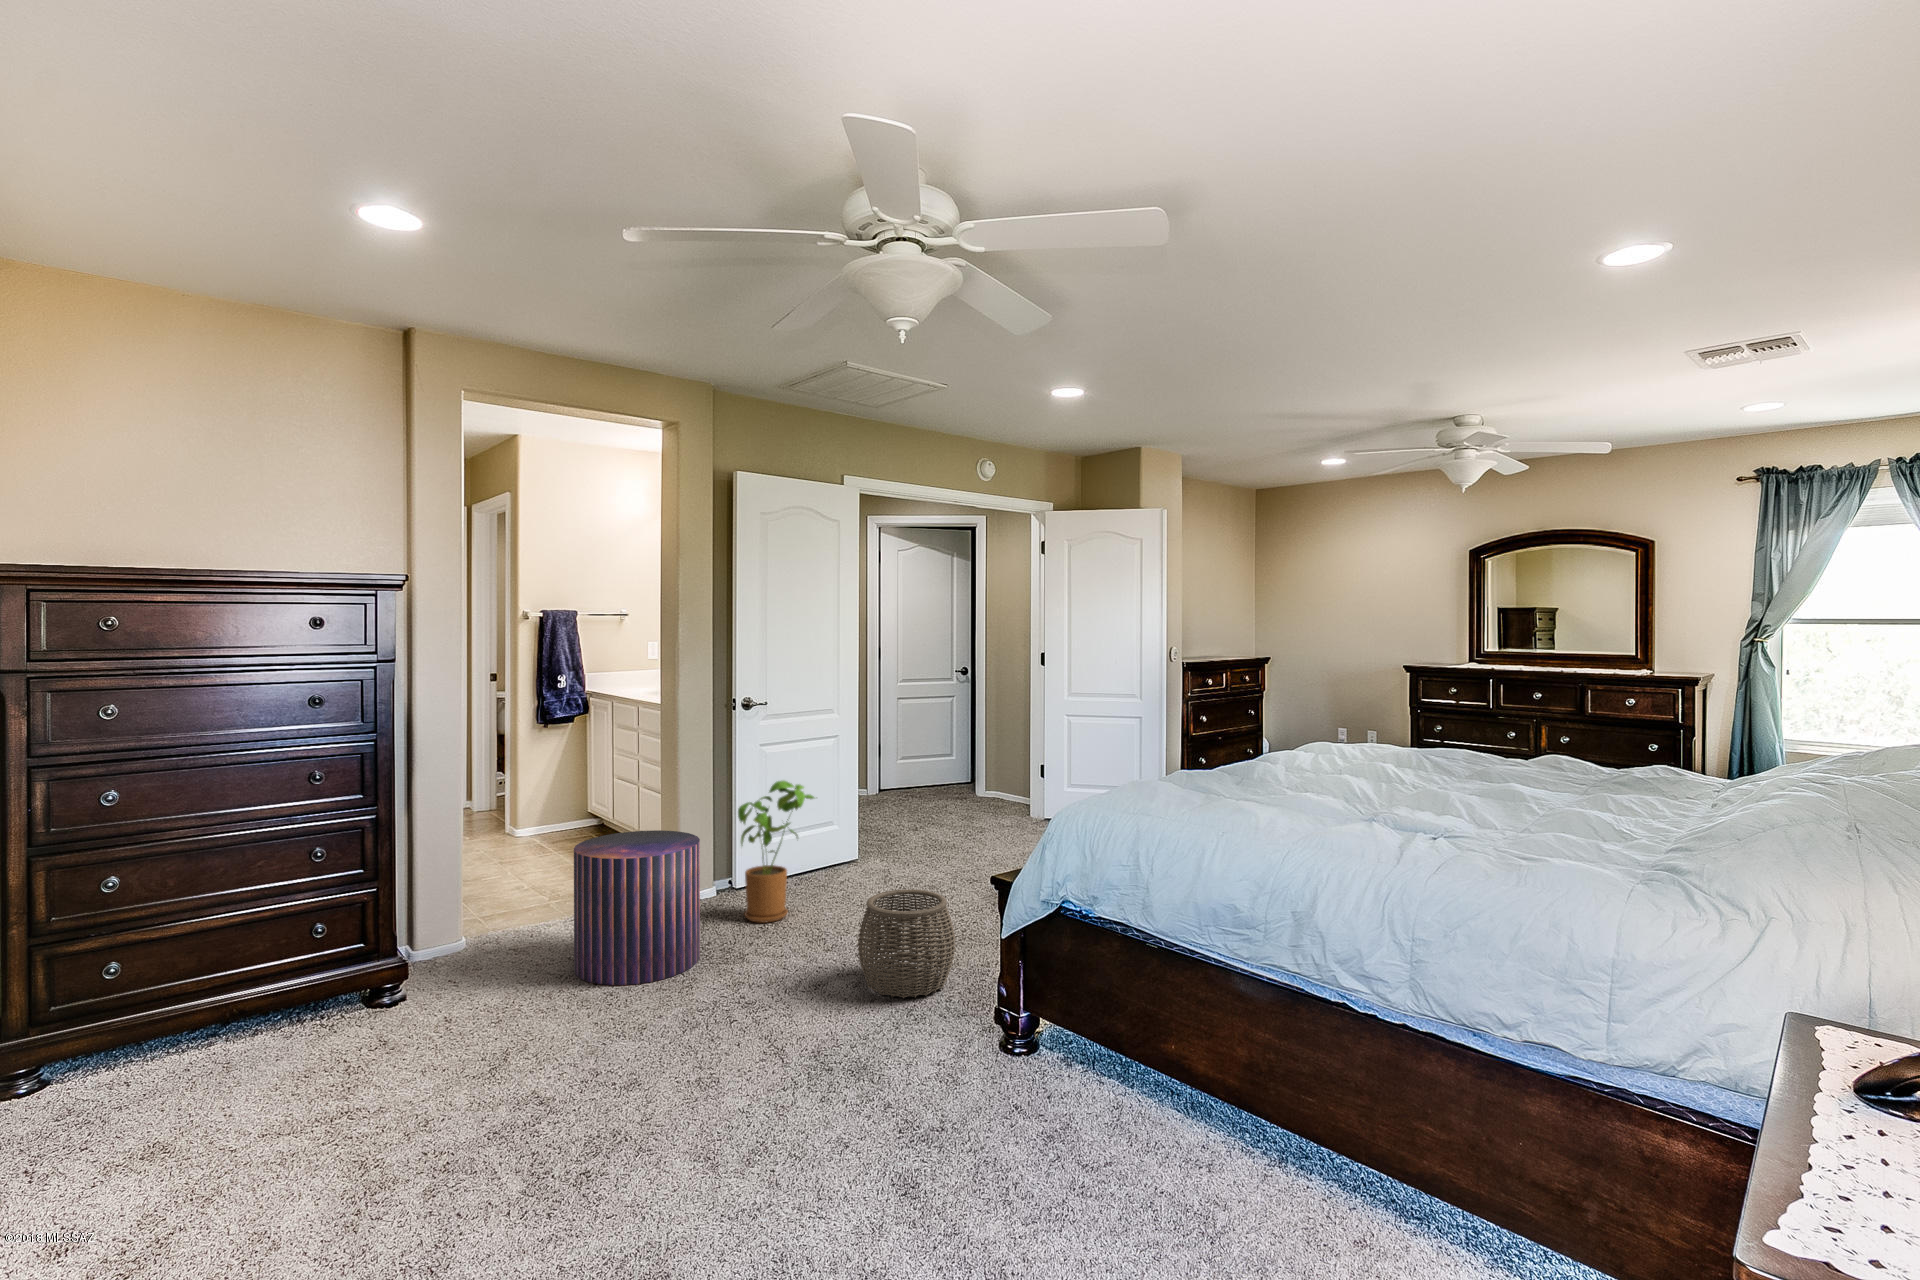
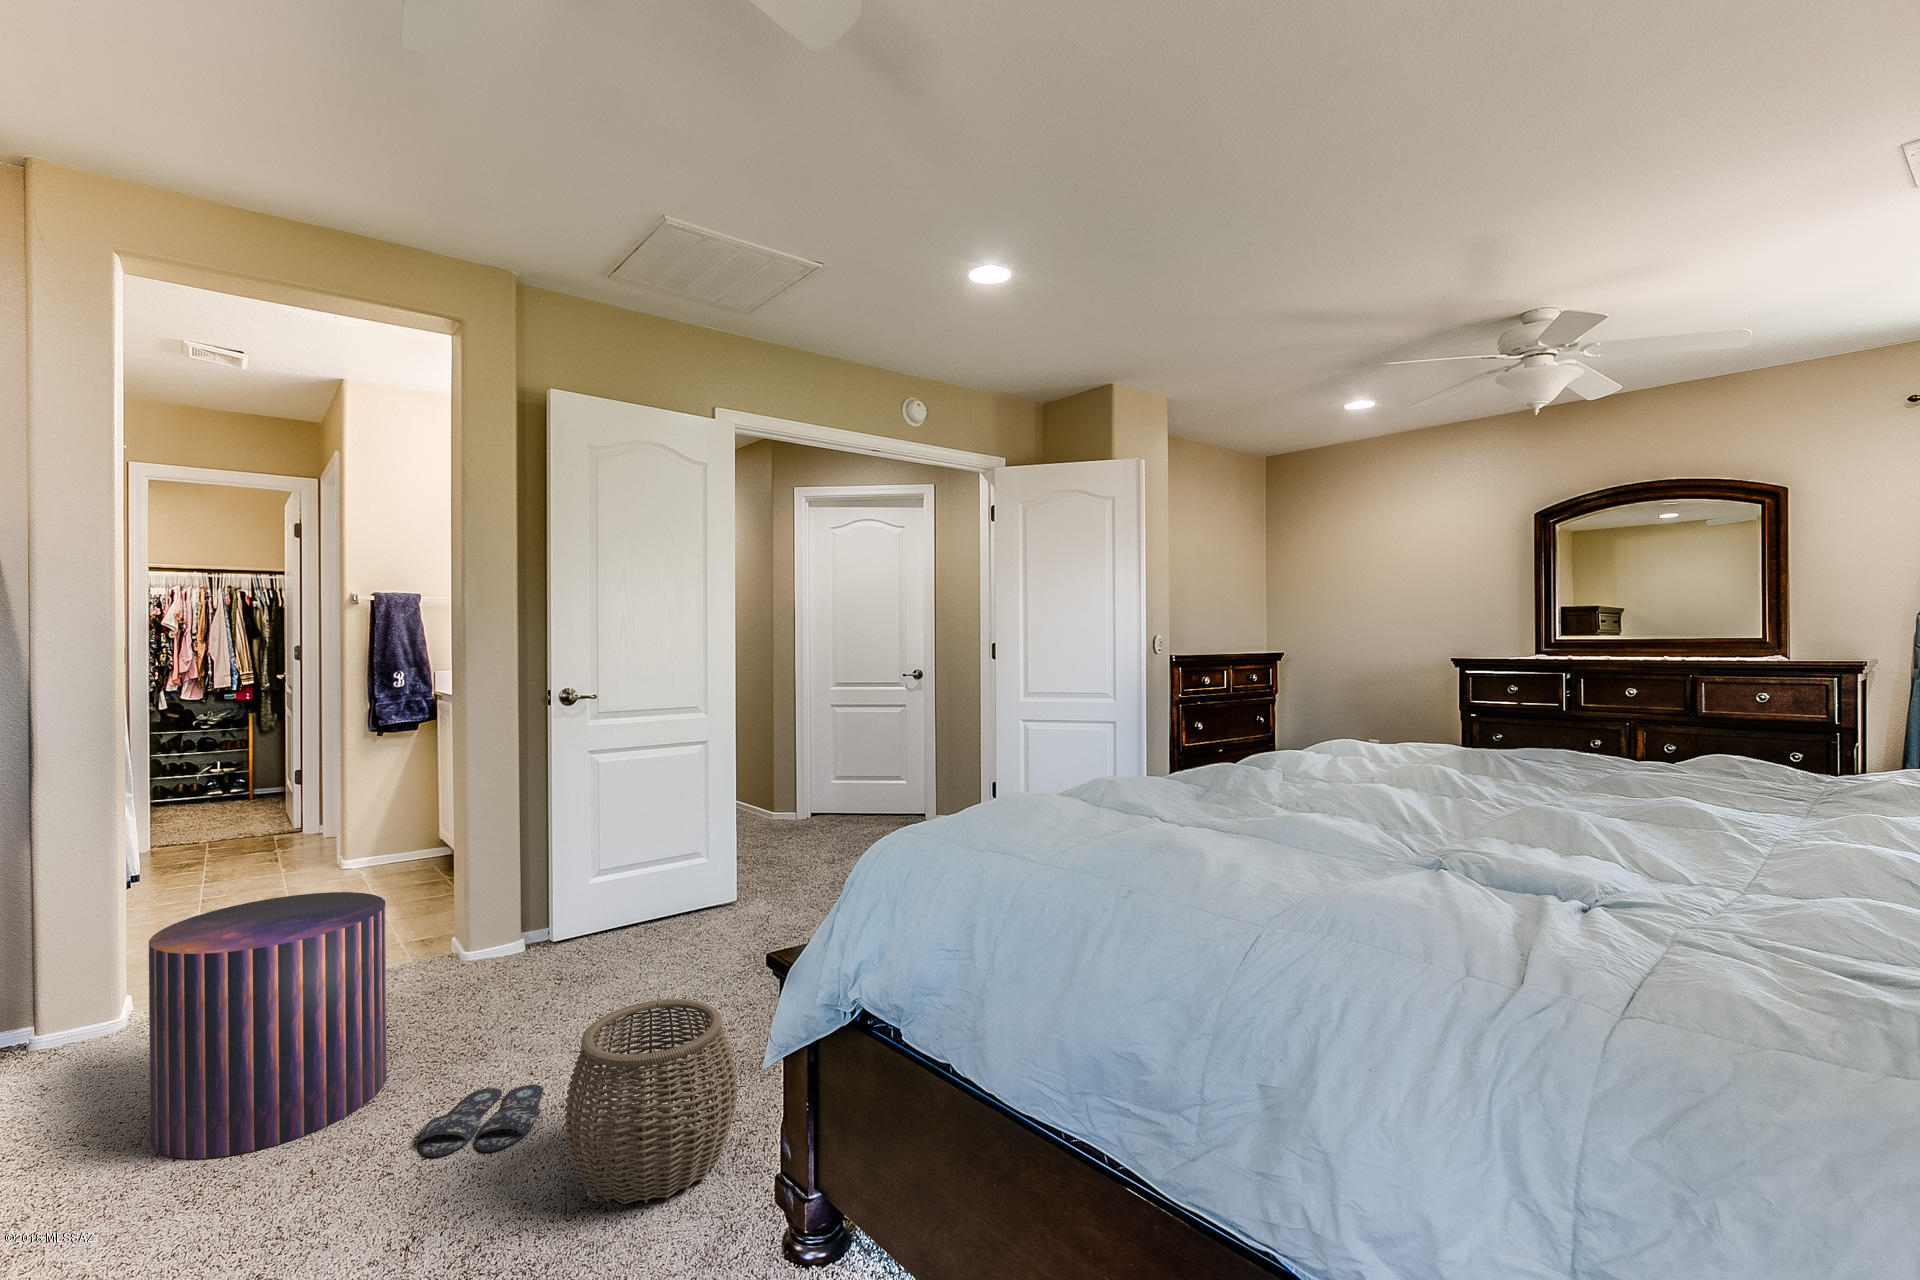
house plant: present [738,781,814,923] -> none [490,814,617,1020]
slippers: none [751,952,818,983] -> present [418,1085,543,1157]

